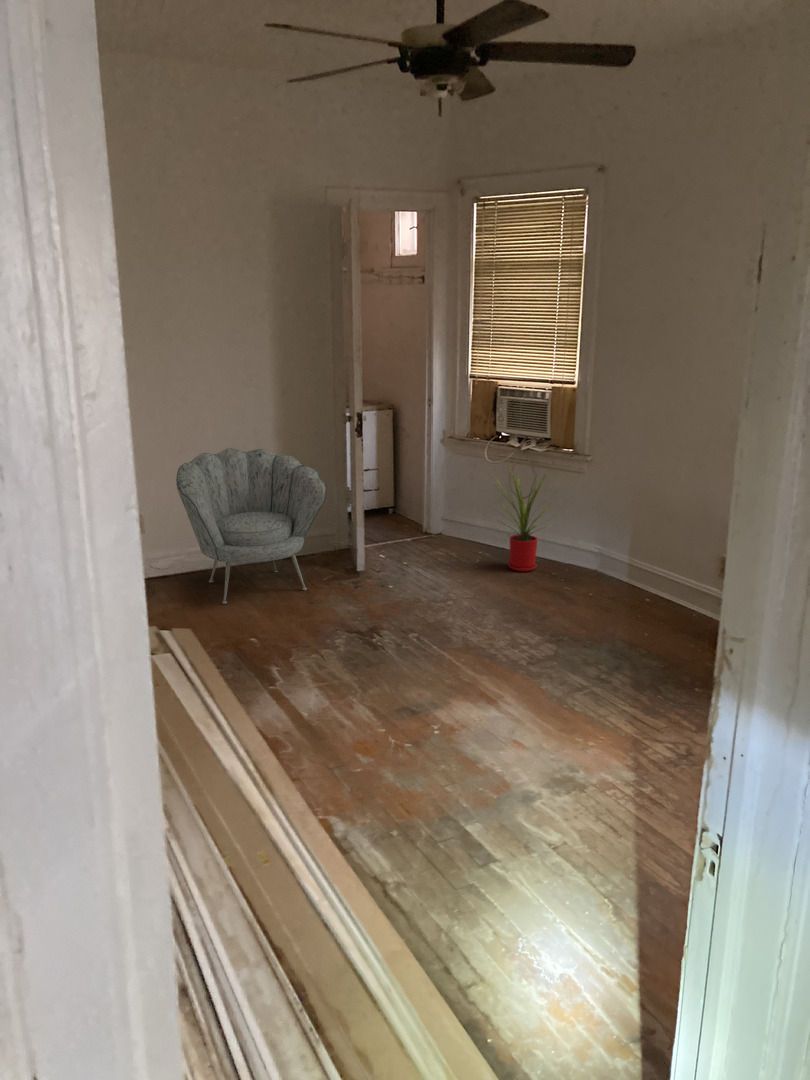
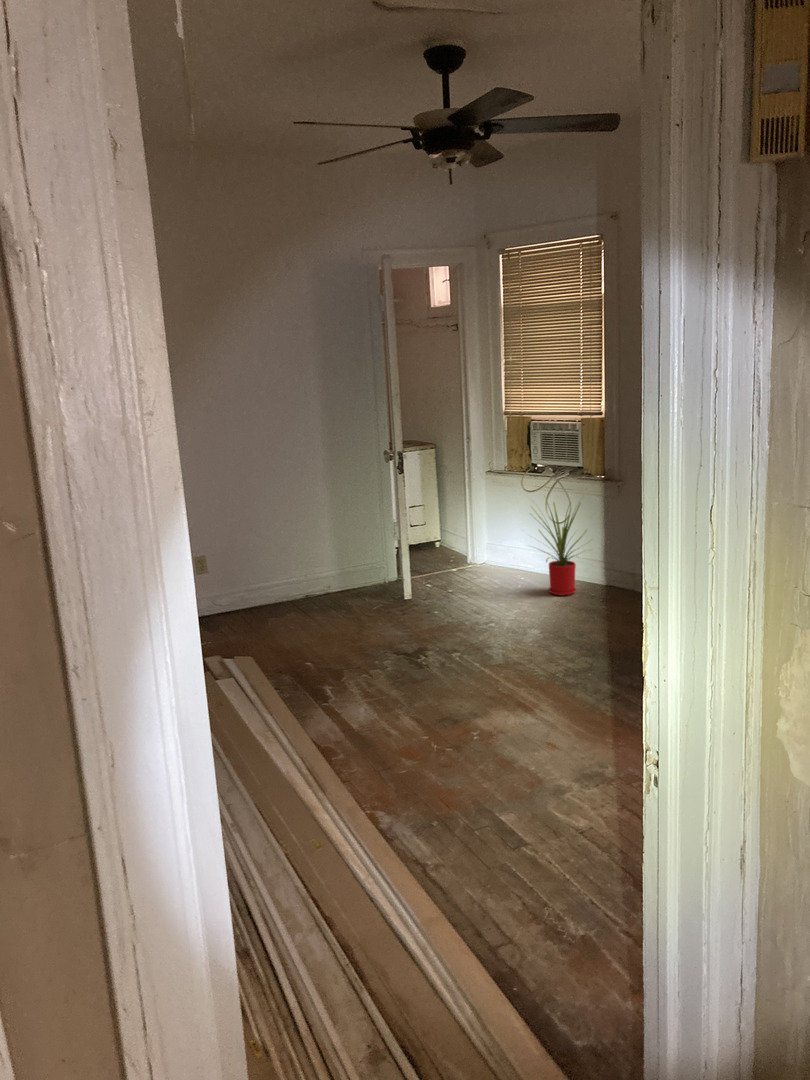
armchair: present [176,448,327,604] -> none [233,491,371,635]

